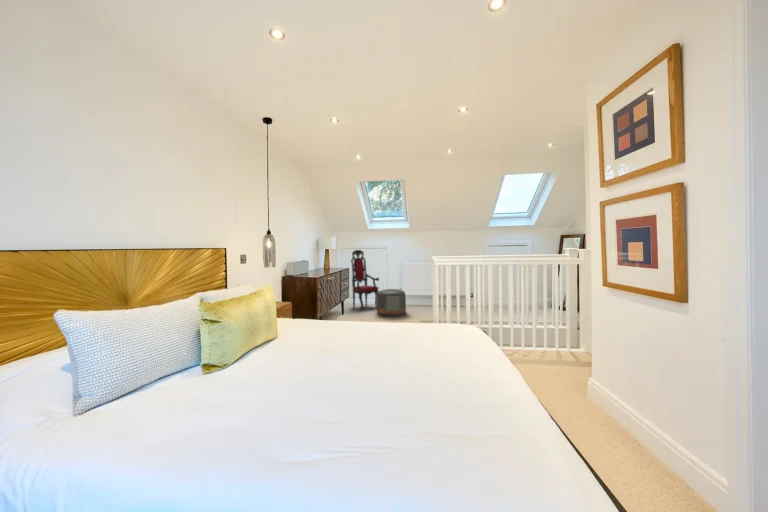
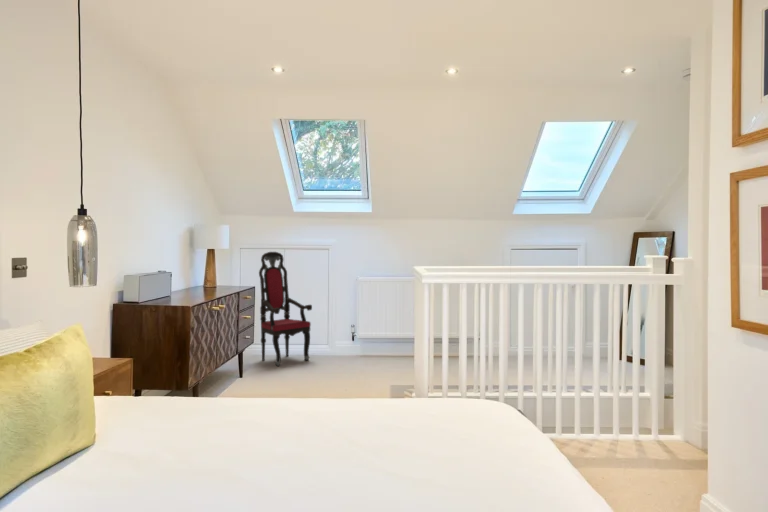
pouf: present [377,289,406,316] -> none [307,327,362,379]

